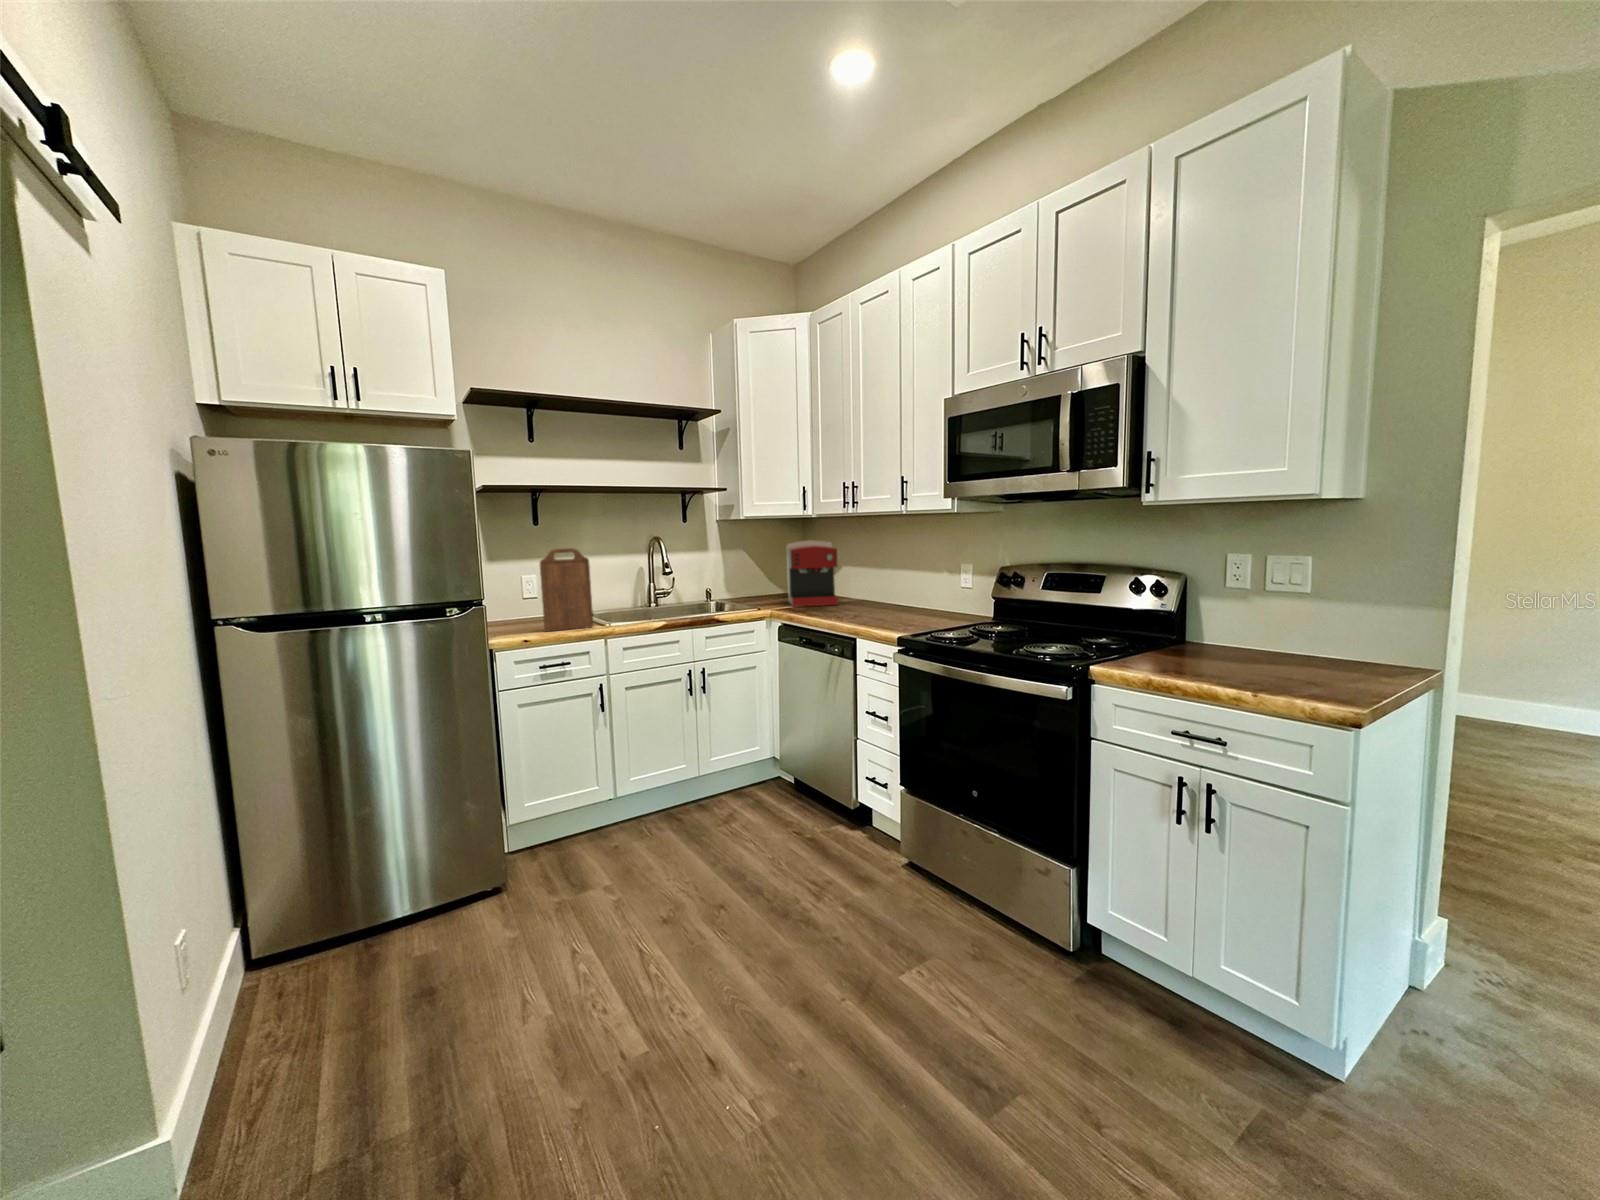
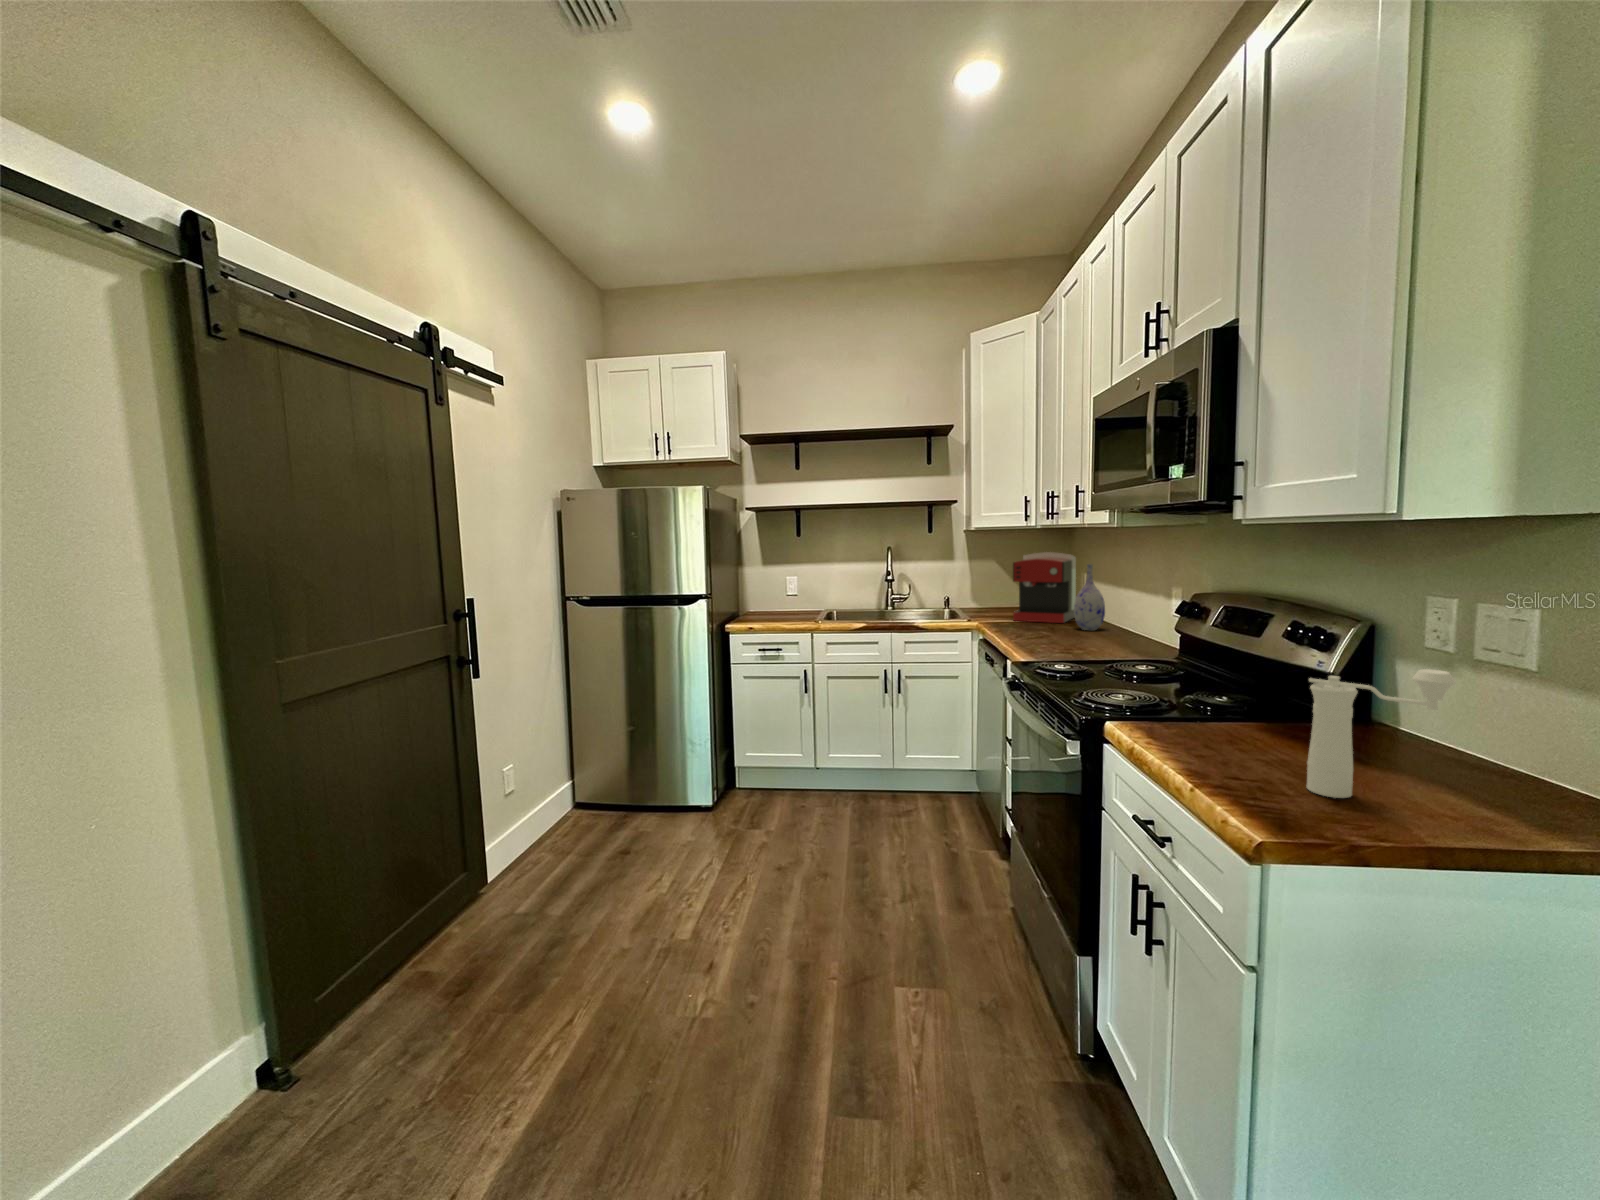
cutting board: present [540,548,593,631] -> none [771,557,810,622]
vase: none [858,549,884,608] -> present [1074,564,1105,630]
pepper mill: none [1284,592,1370,683] -> present [1307,669,1456,798]

